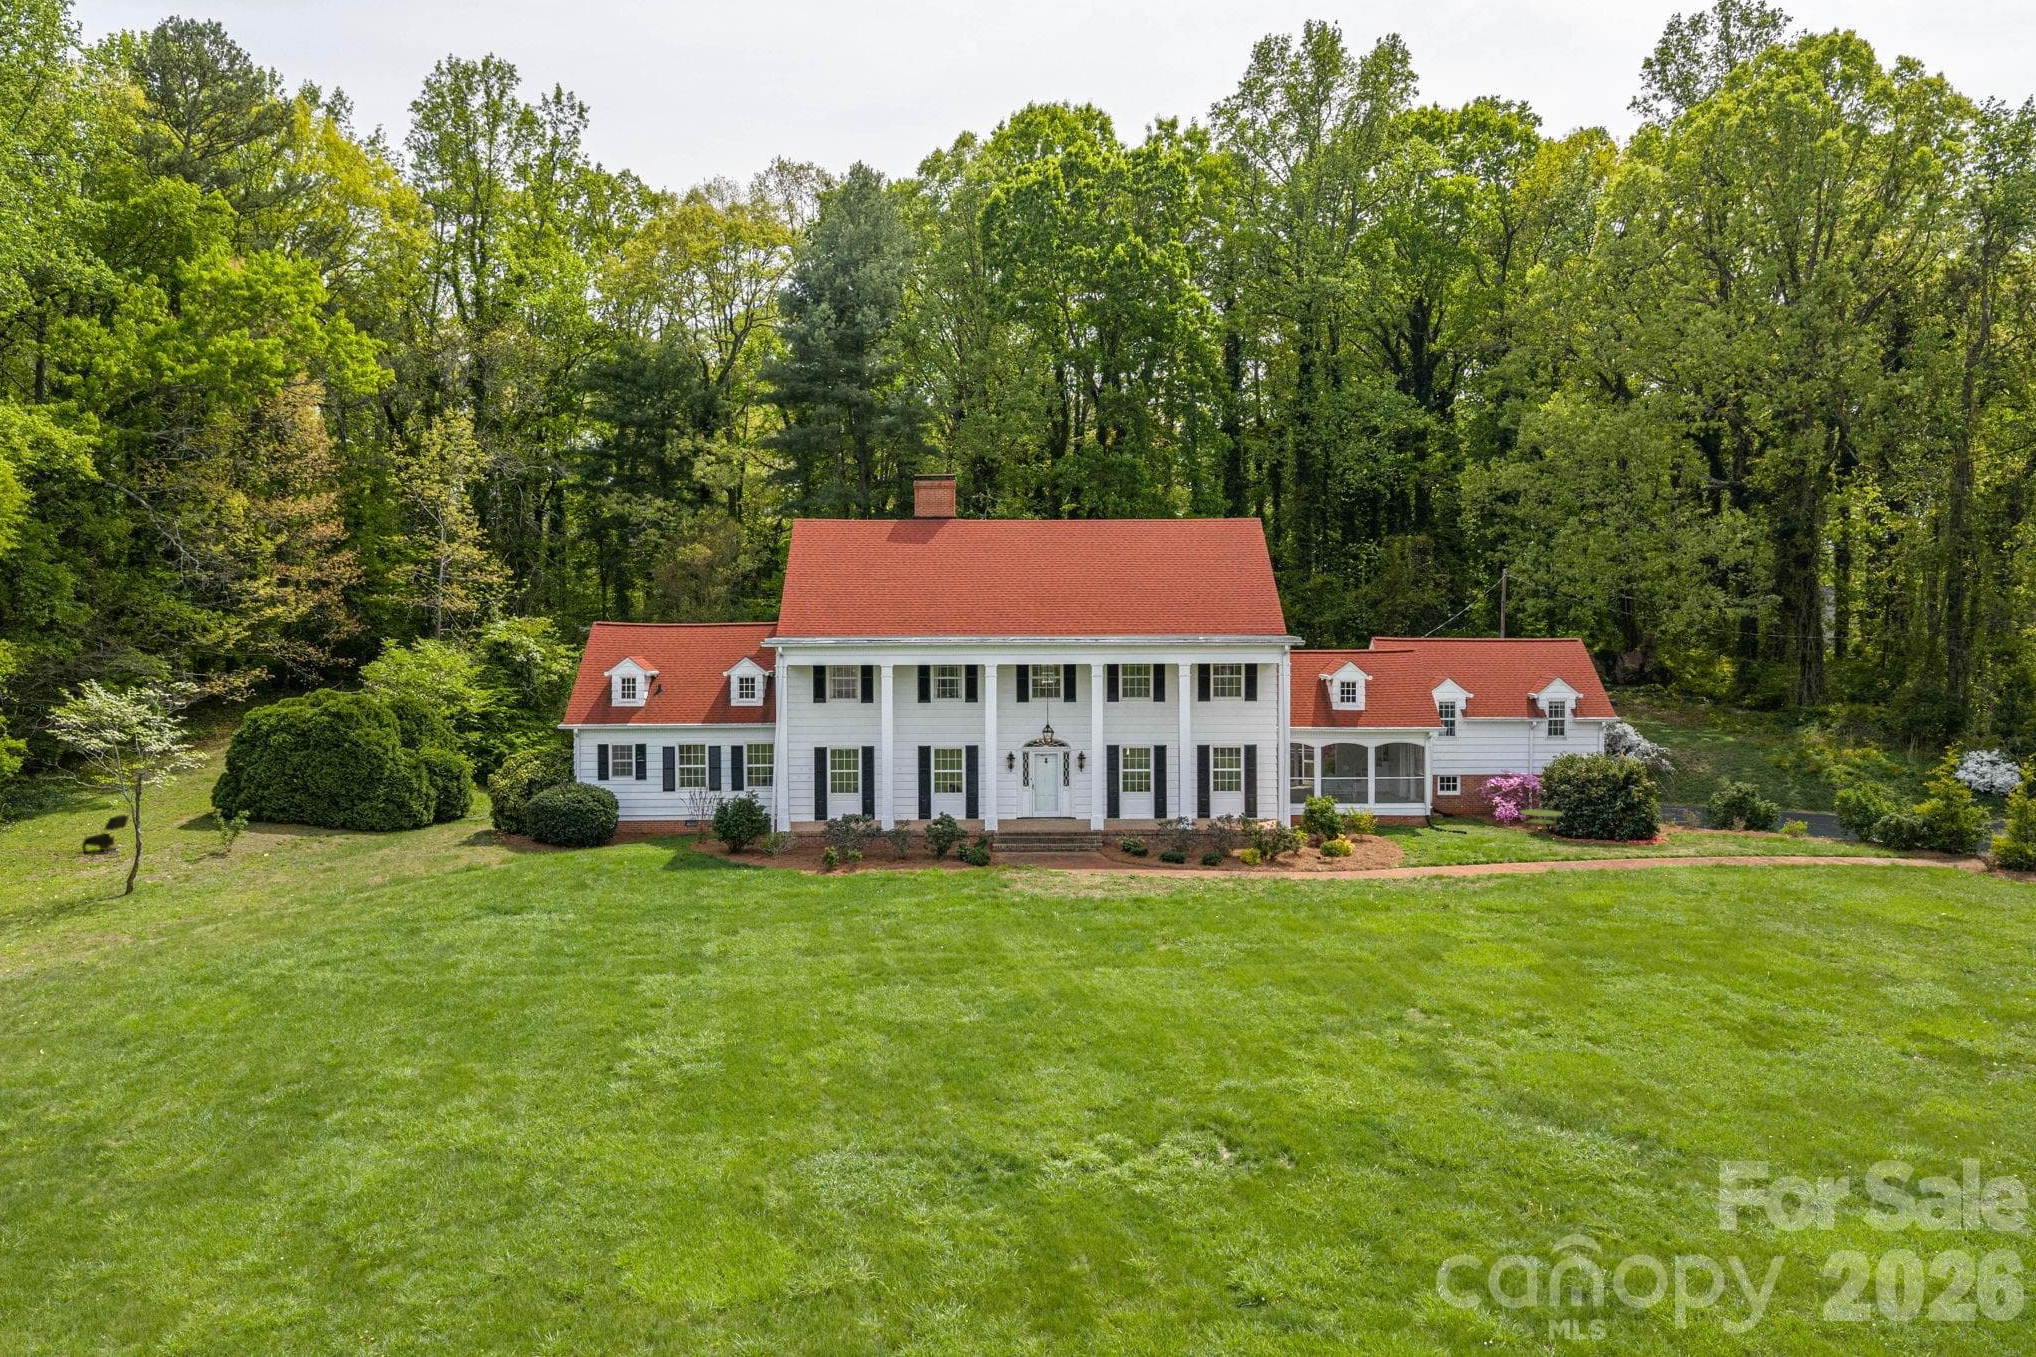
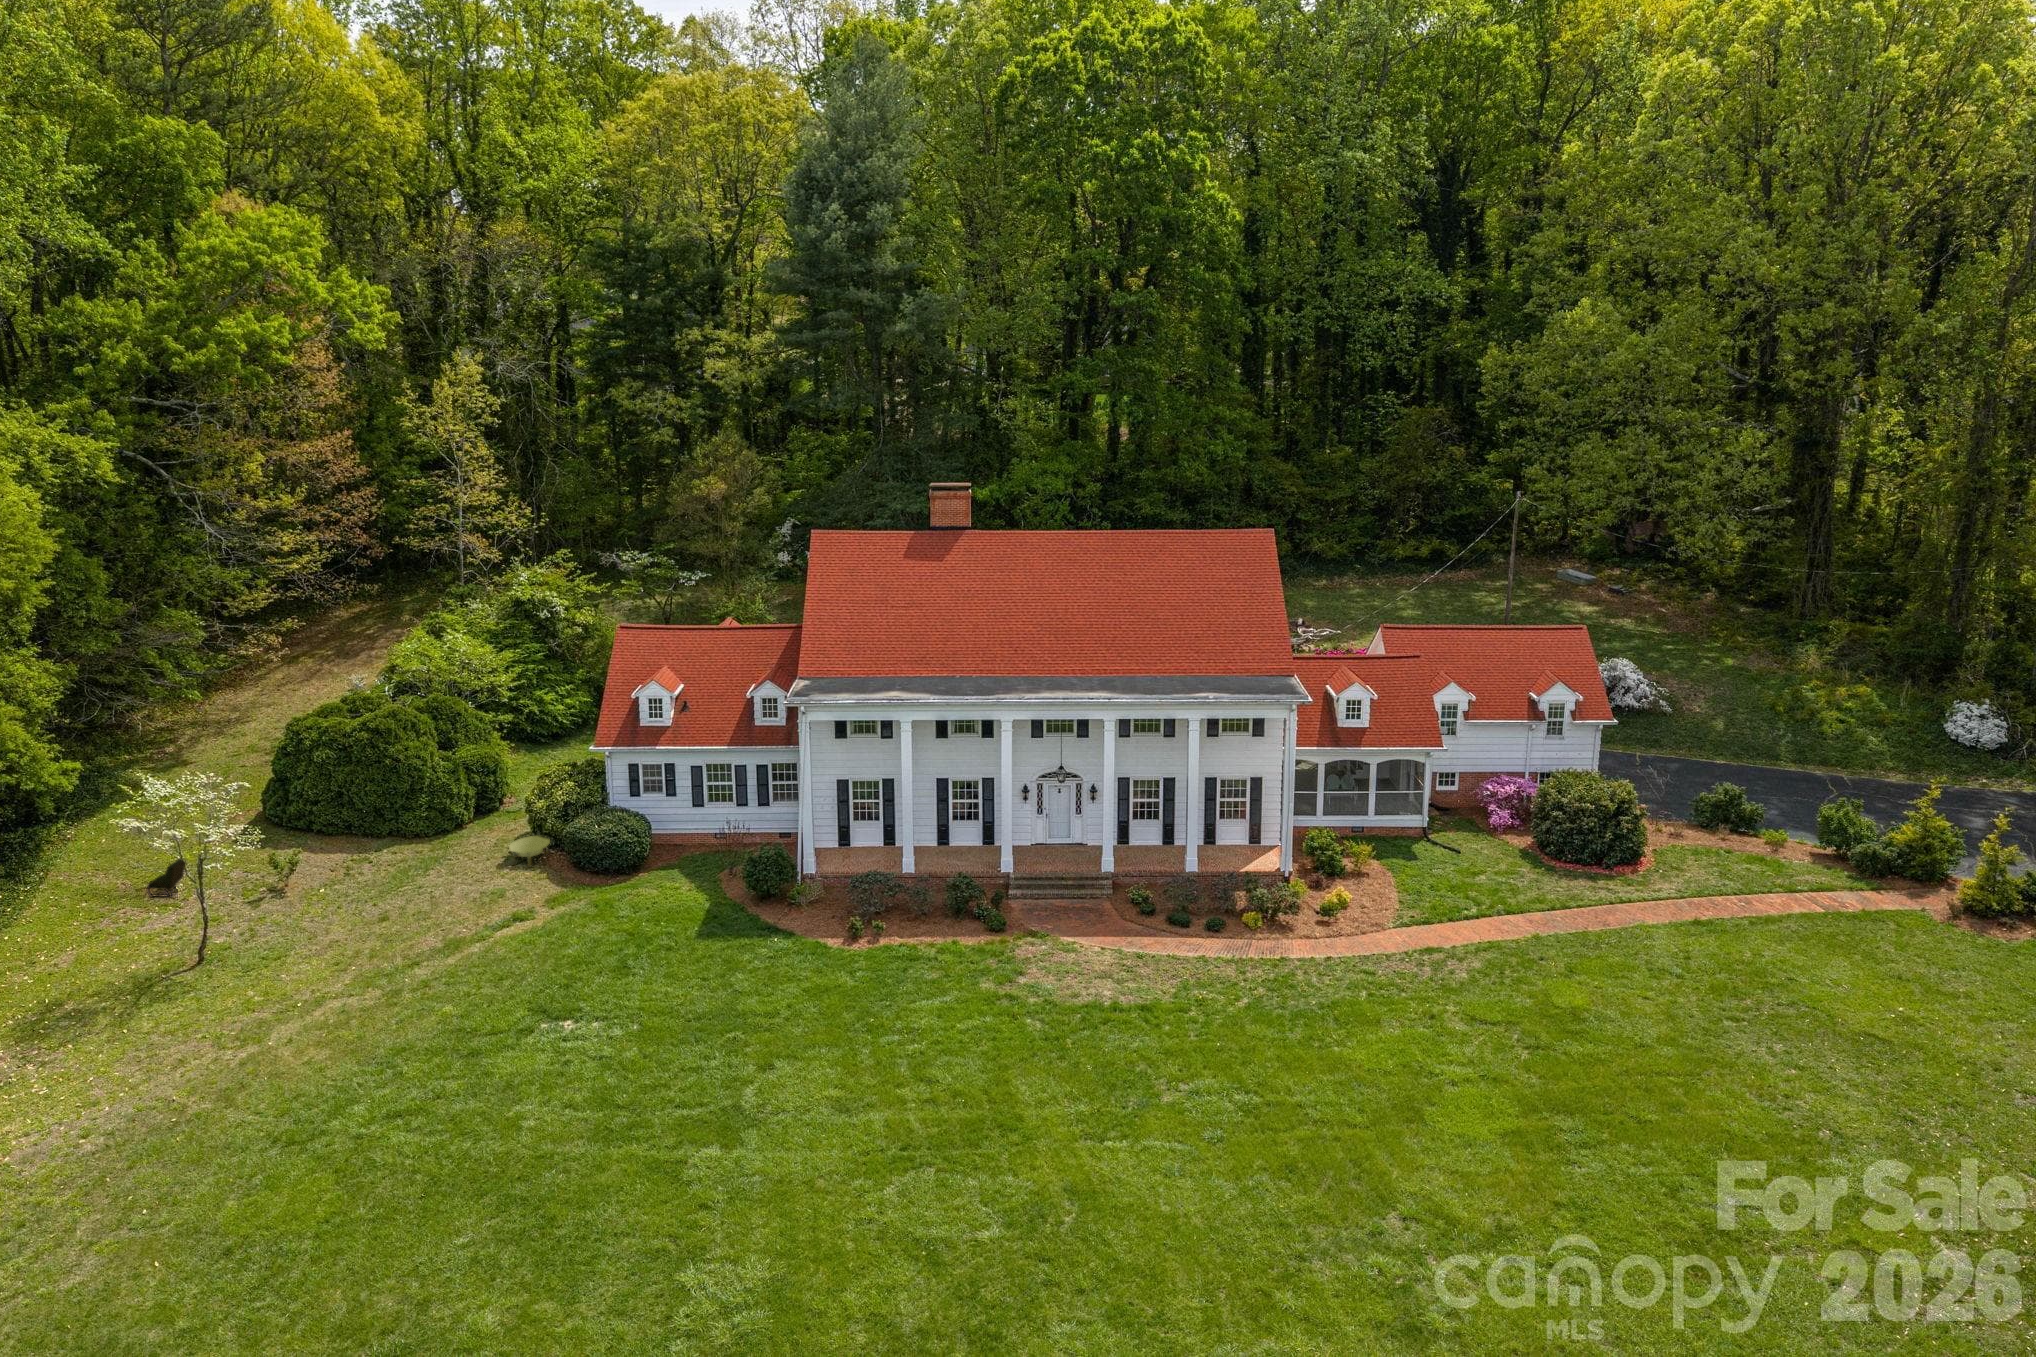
round table: present [1521,809,1563,833] -> present [509,836,550,866]

